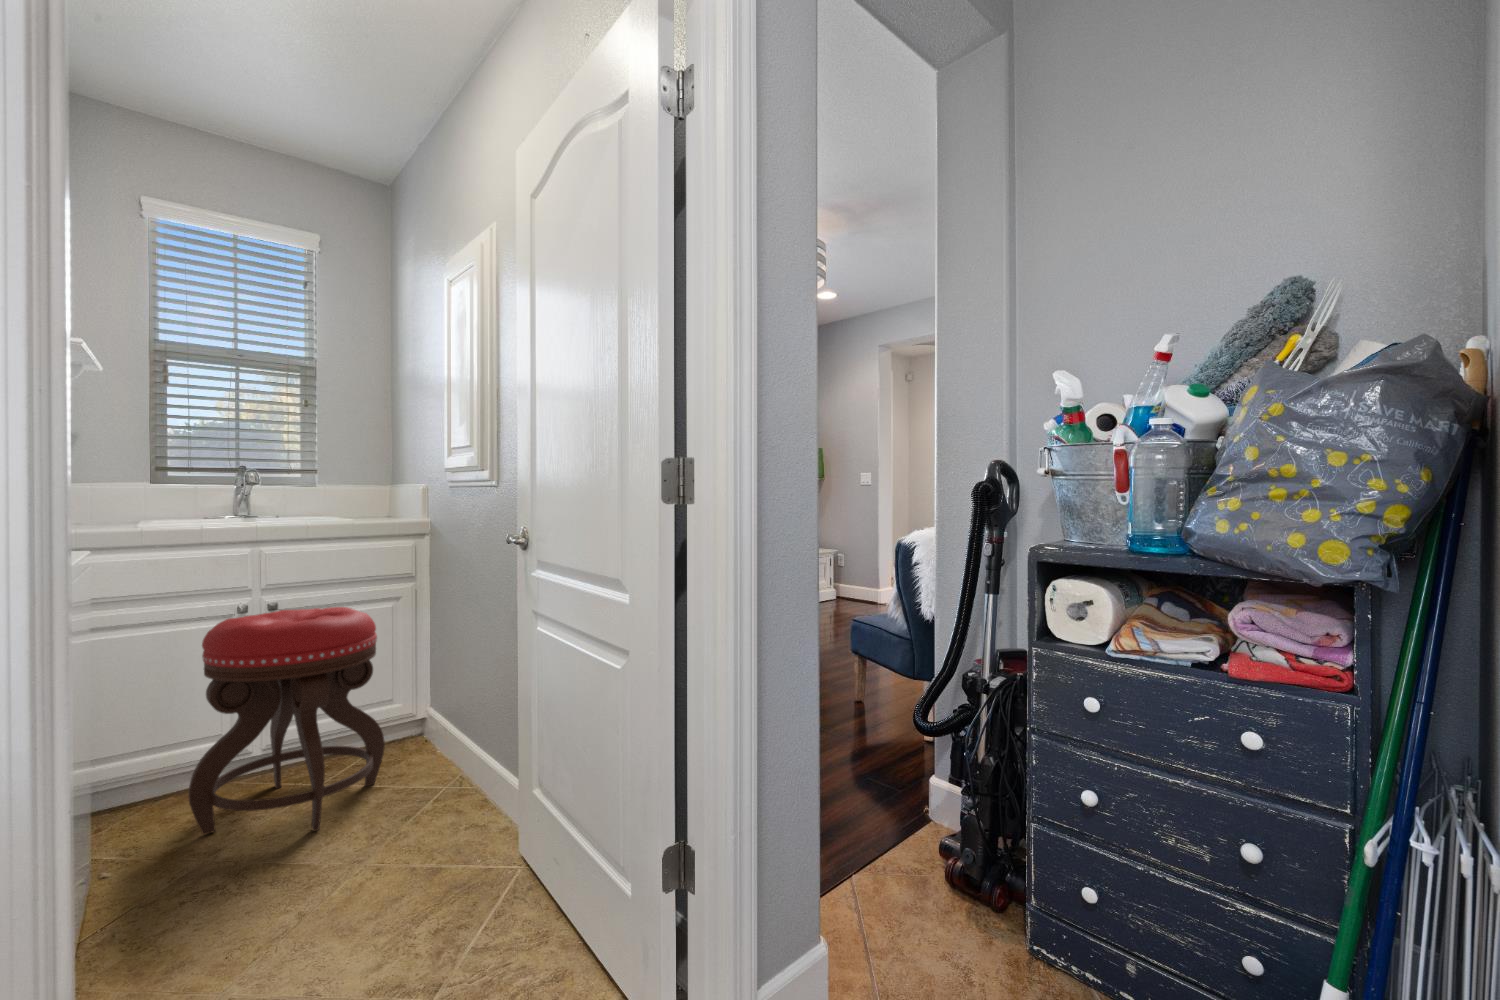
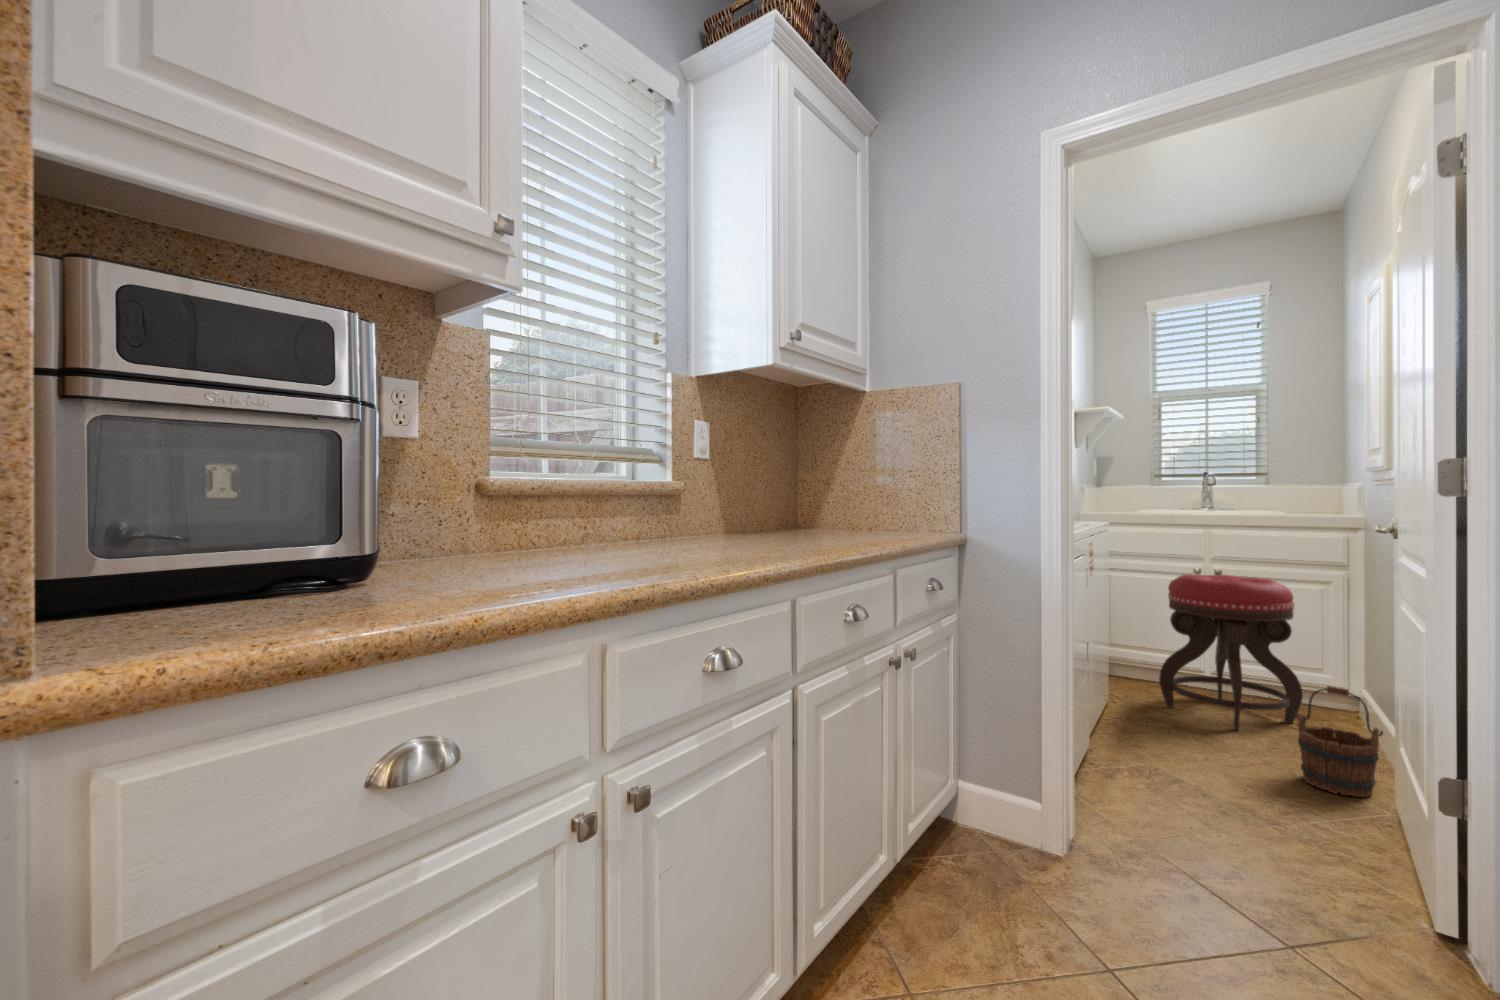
wooden bucket: none [411,738,501,880] -> present [1295,686,1383,797]

